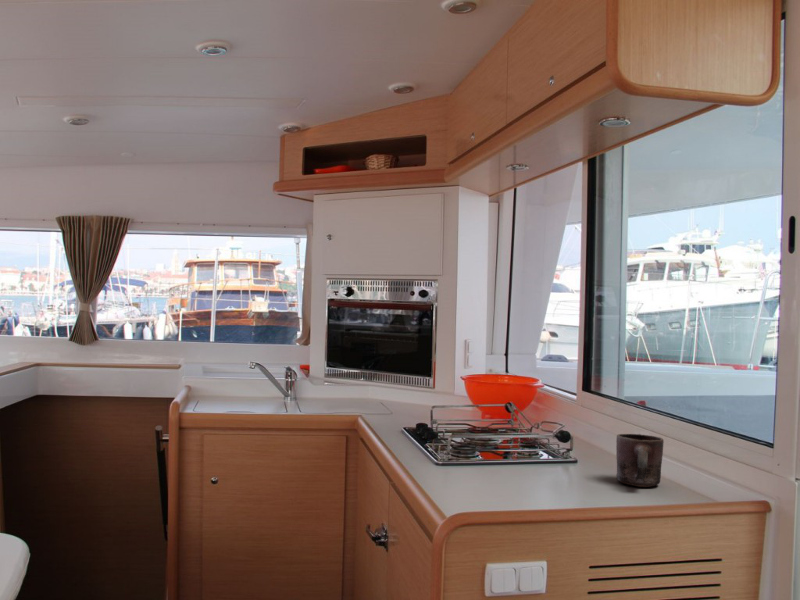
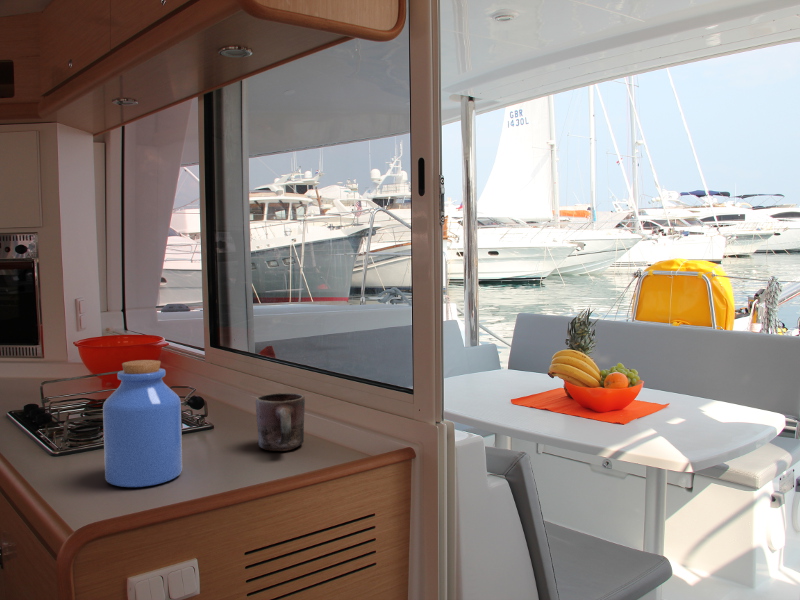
jar: none [488,387,551,490] -> present [103,360,182,487]

